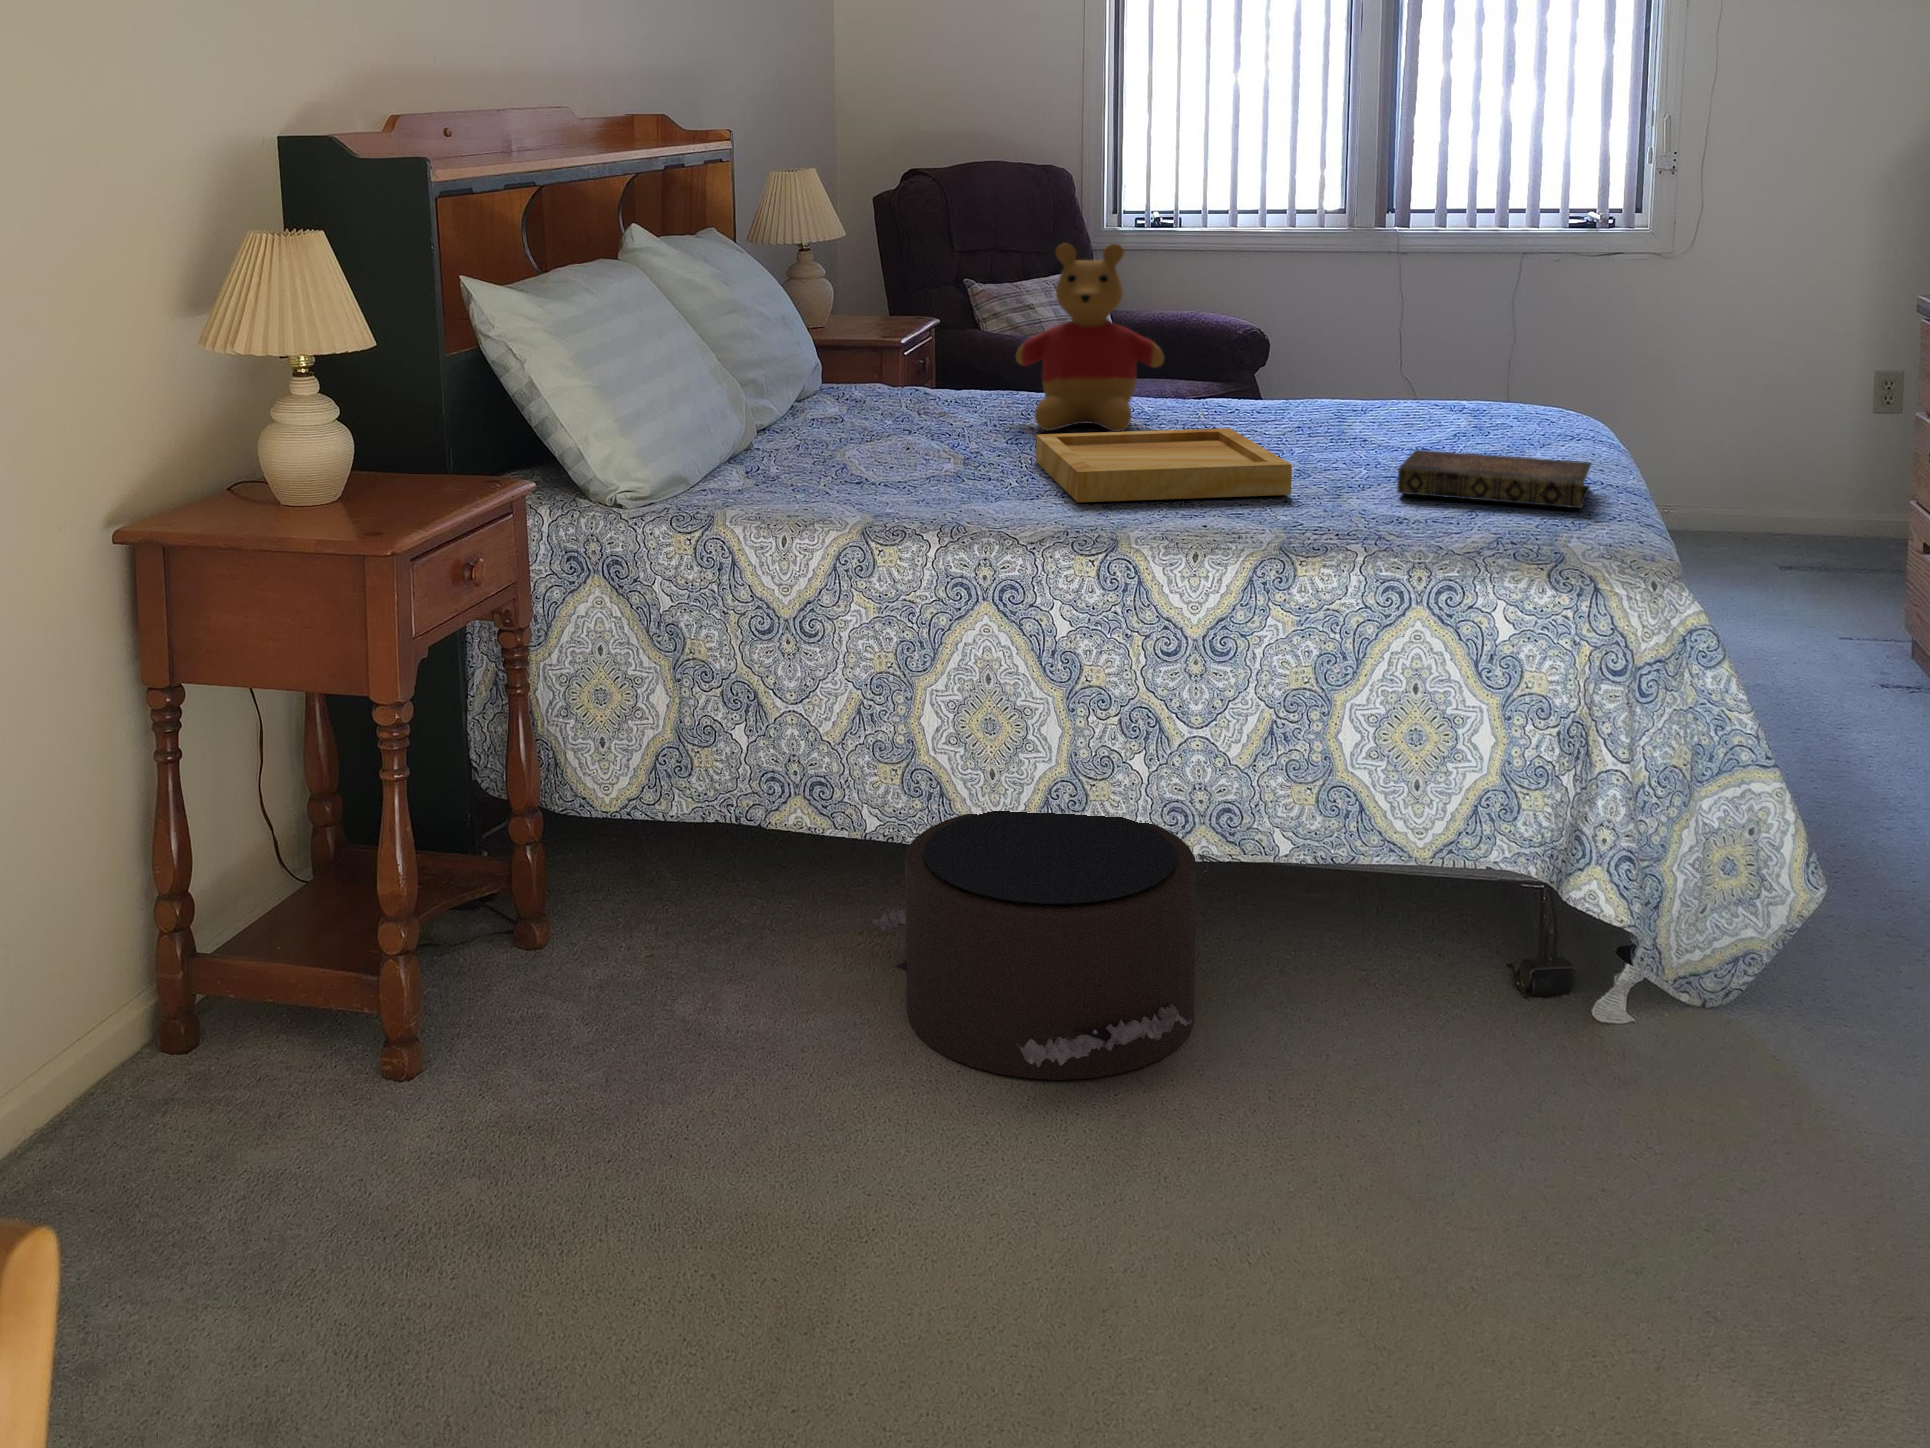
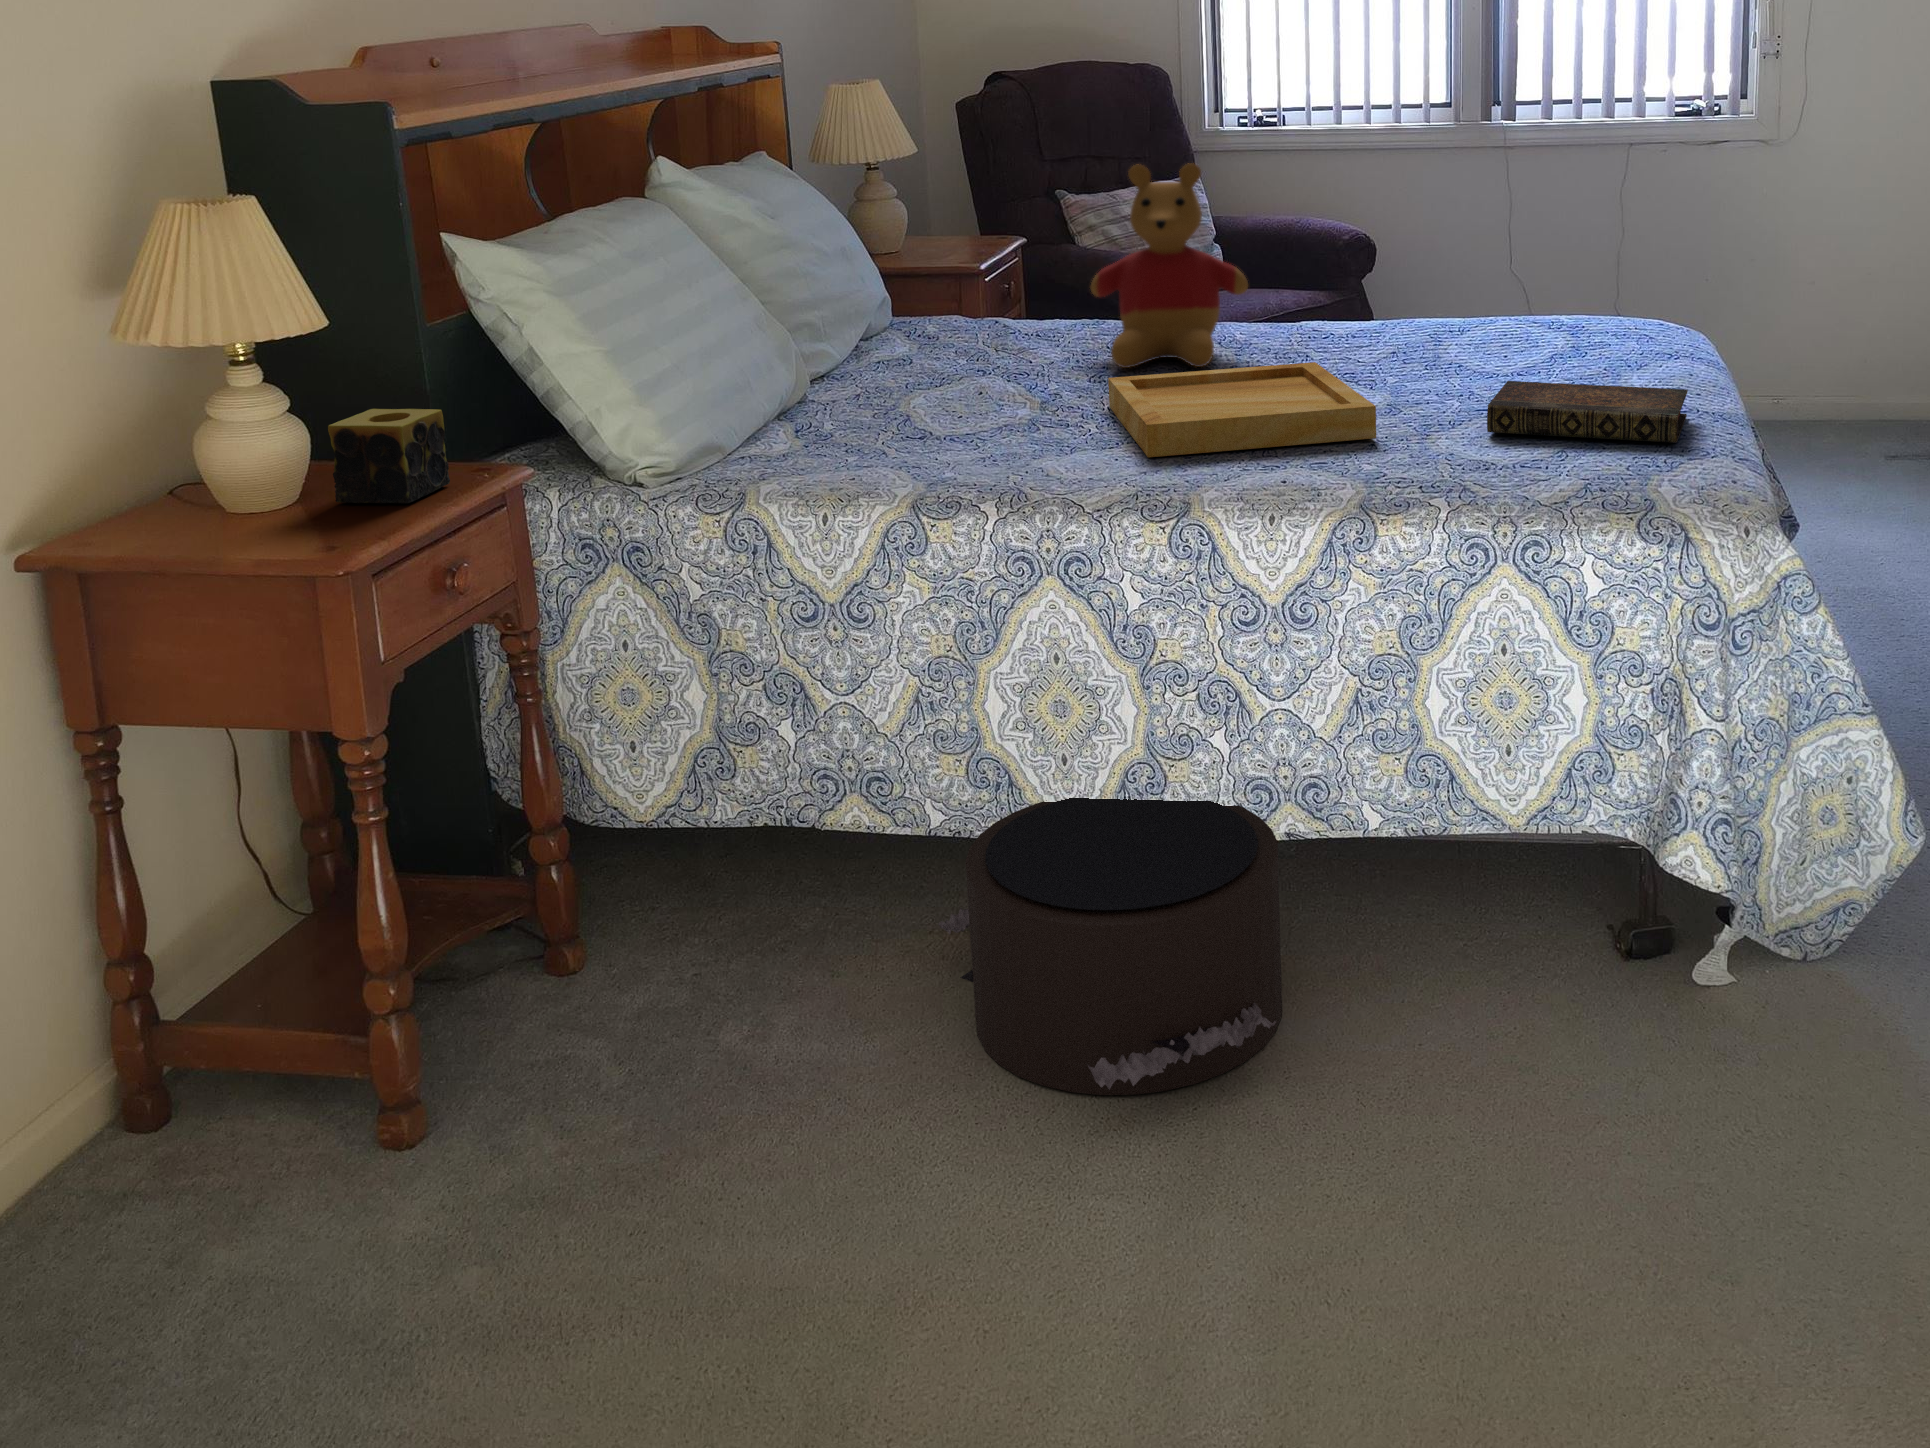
candle: none [368,421,465,503] -> present [328,409,450,504]

